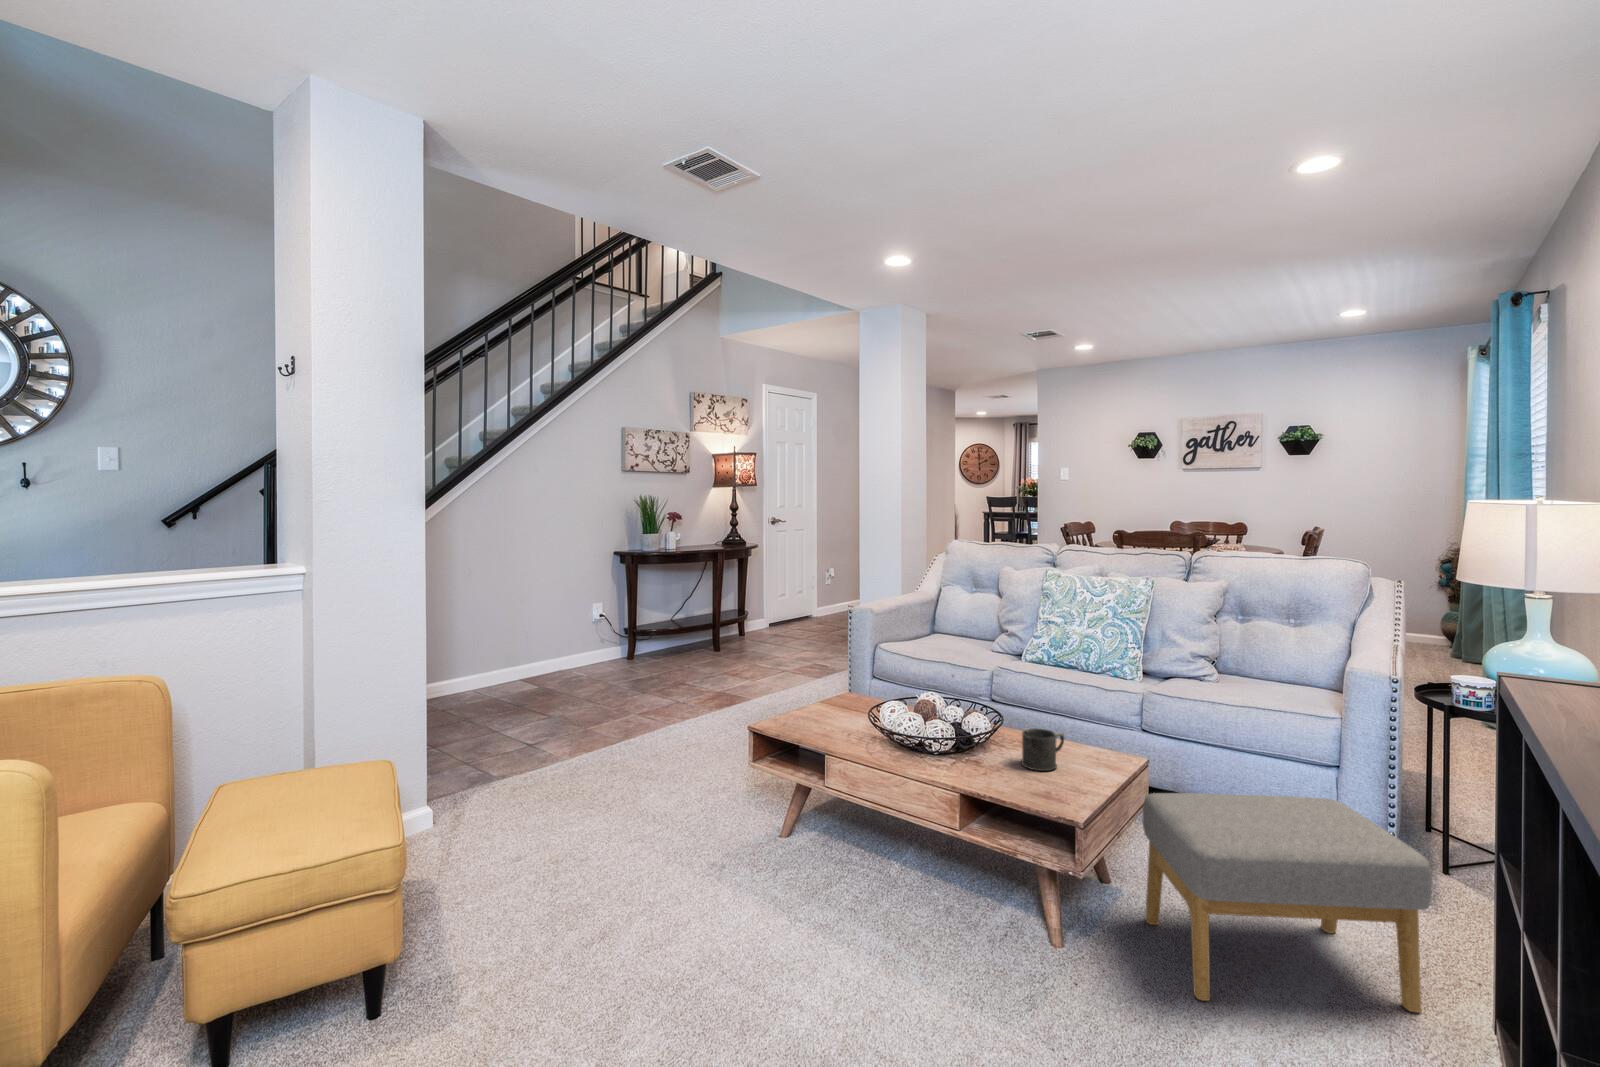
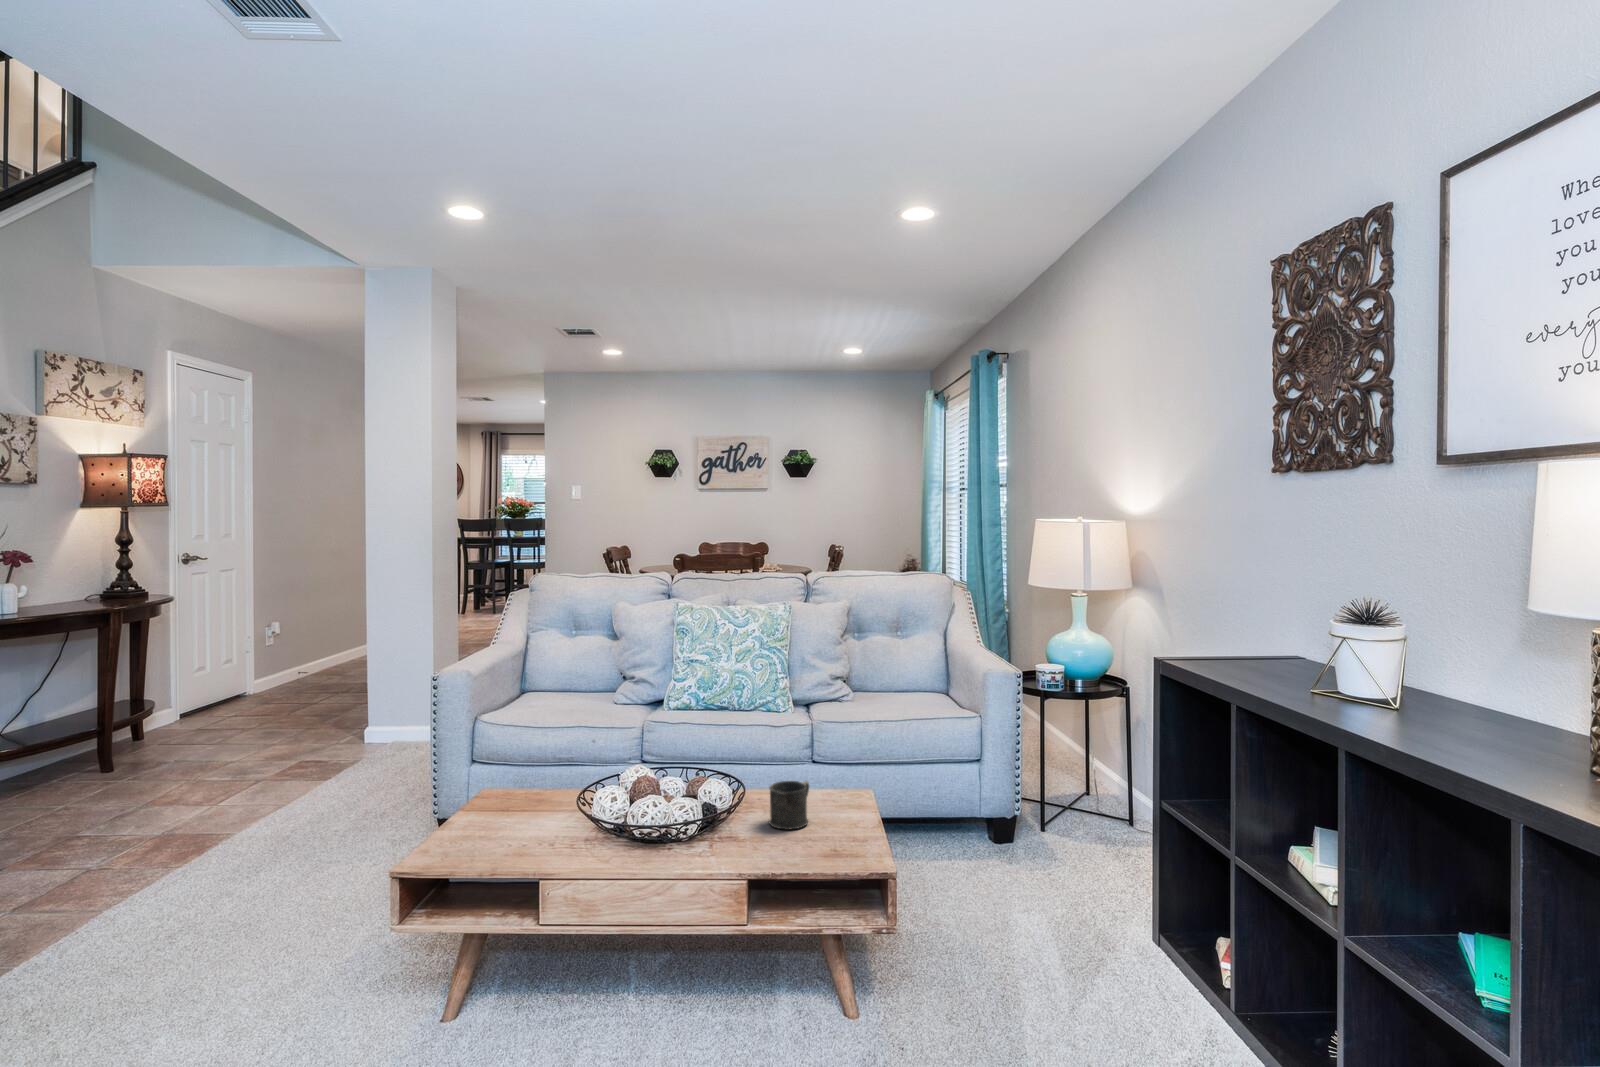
footstool: present [1143,793,1432,1012] -> none [891,792,1123,1019]

